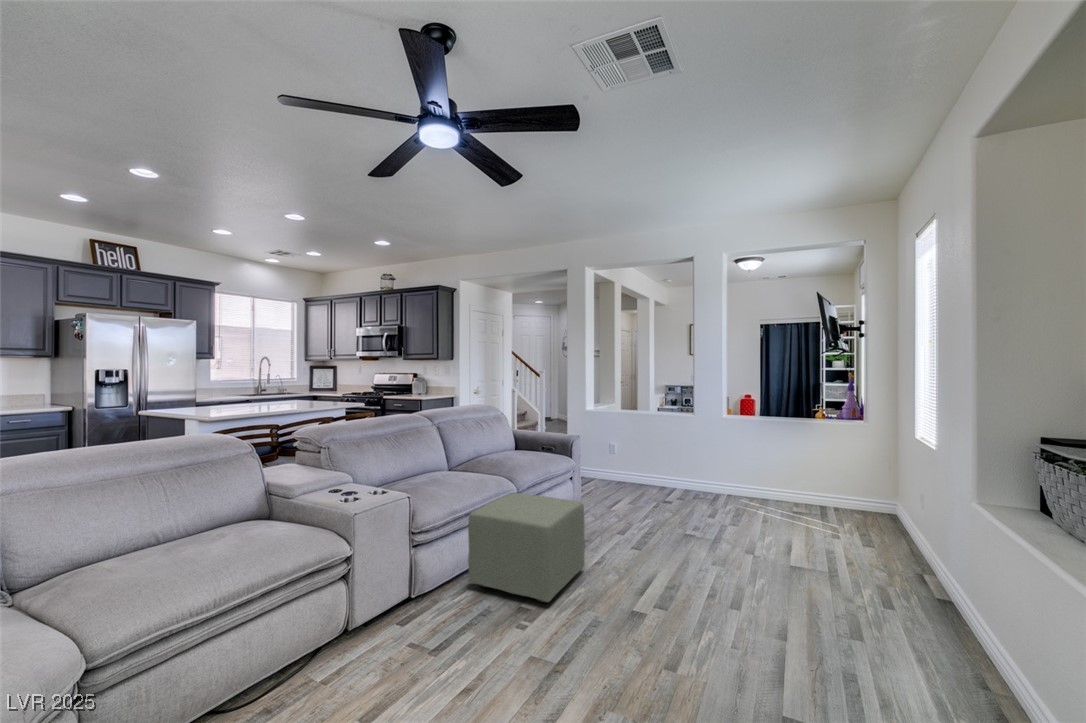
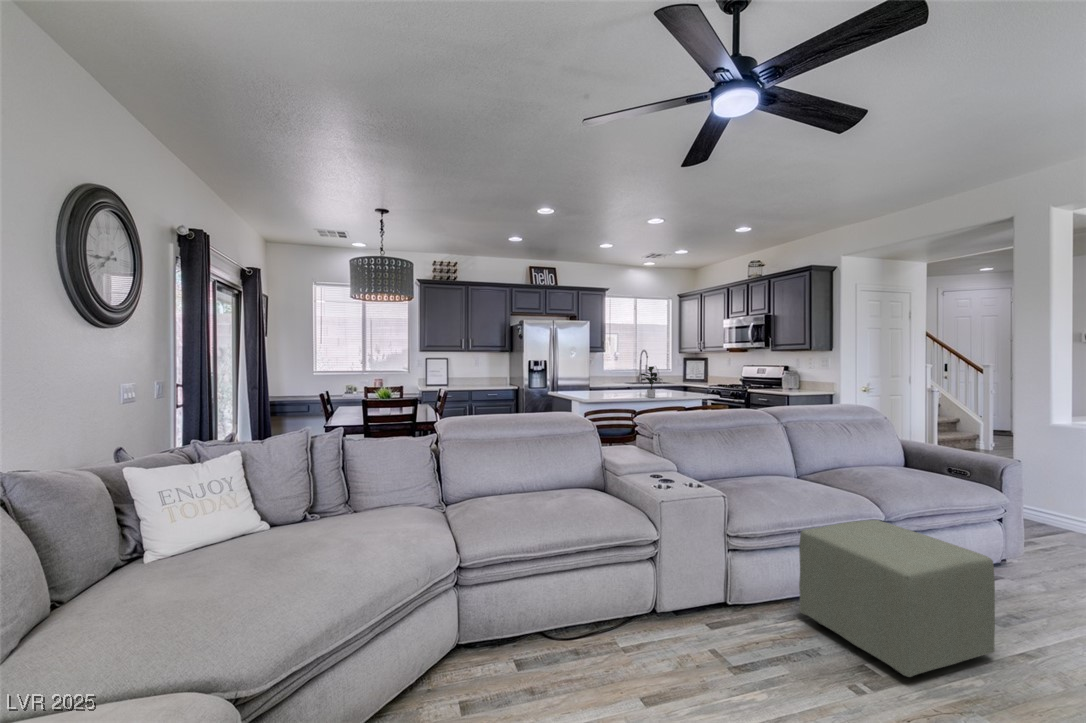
potted plant: none [269,375,307,410] -> present [641,366,657,398]

